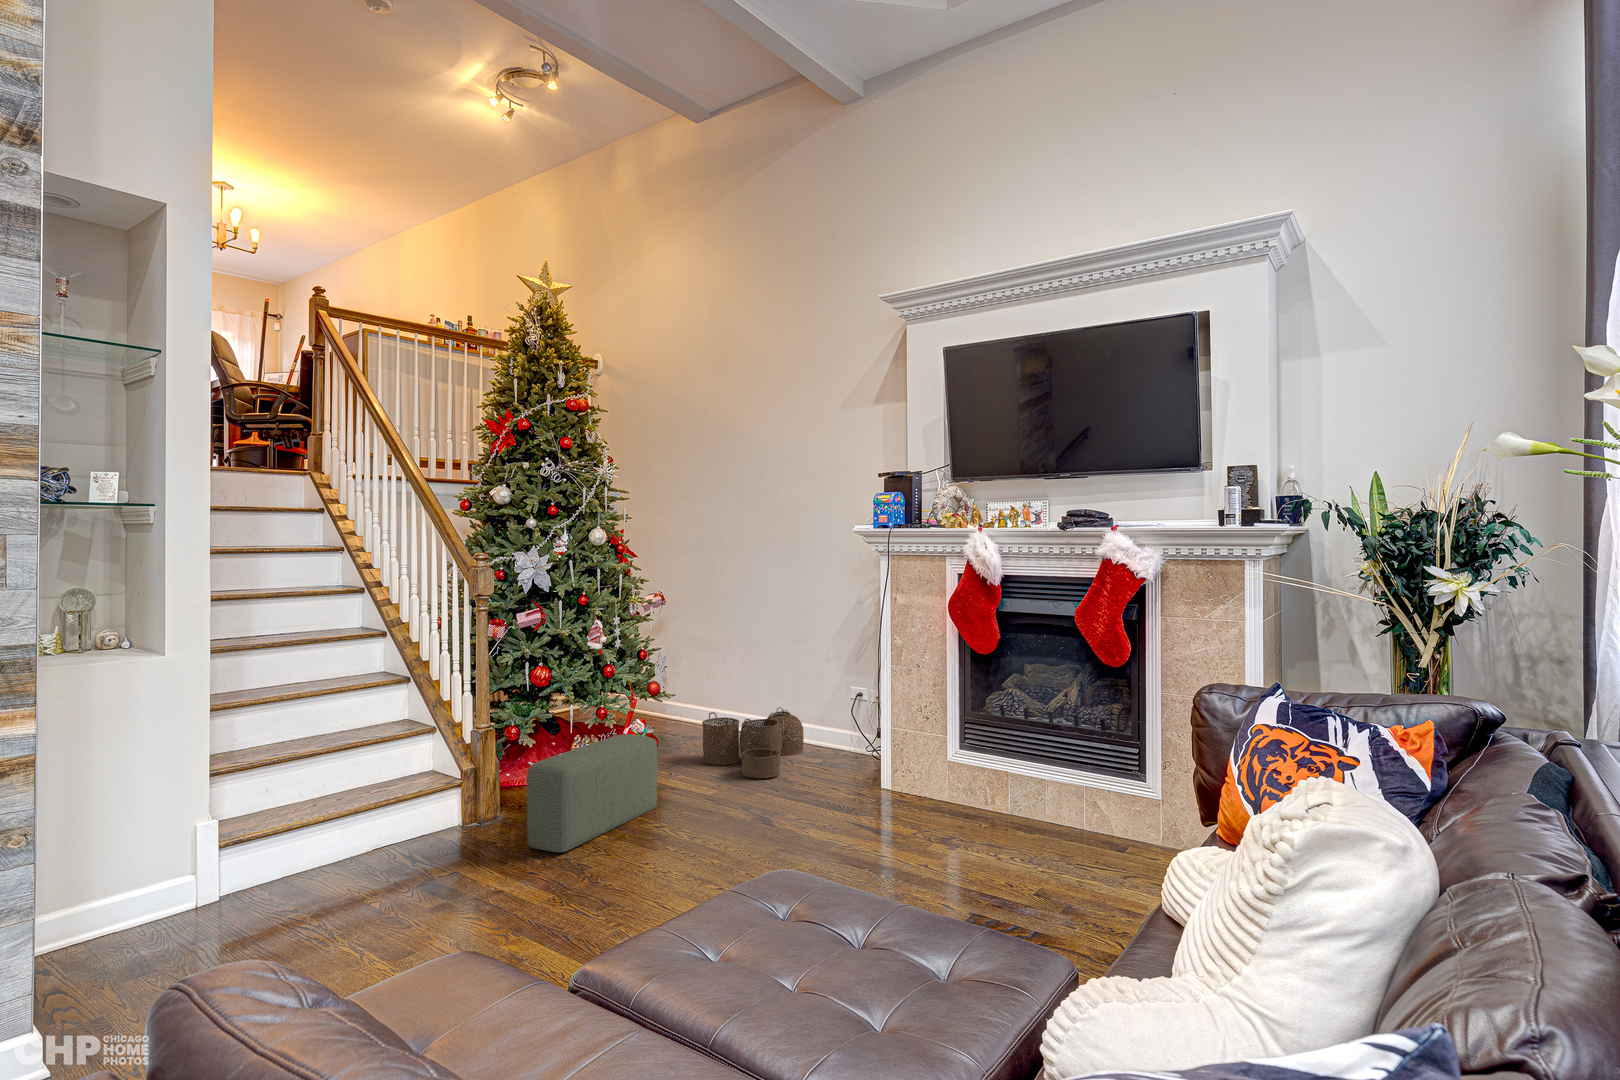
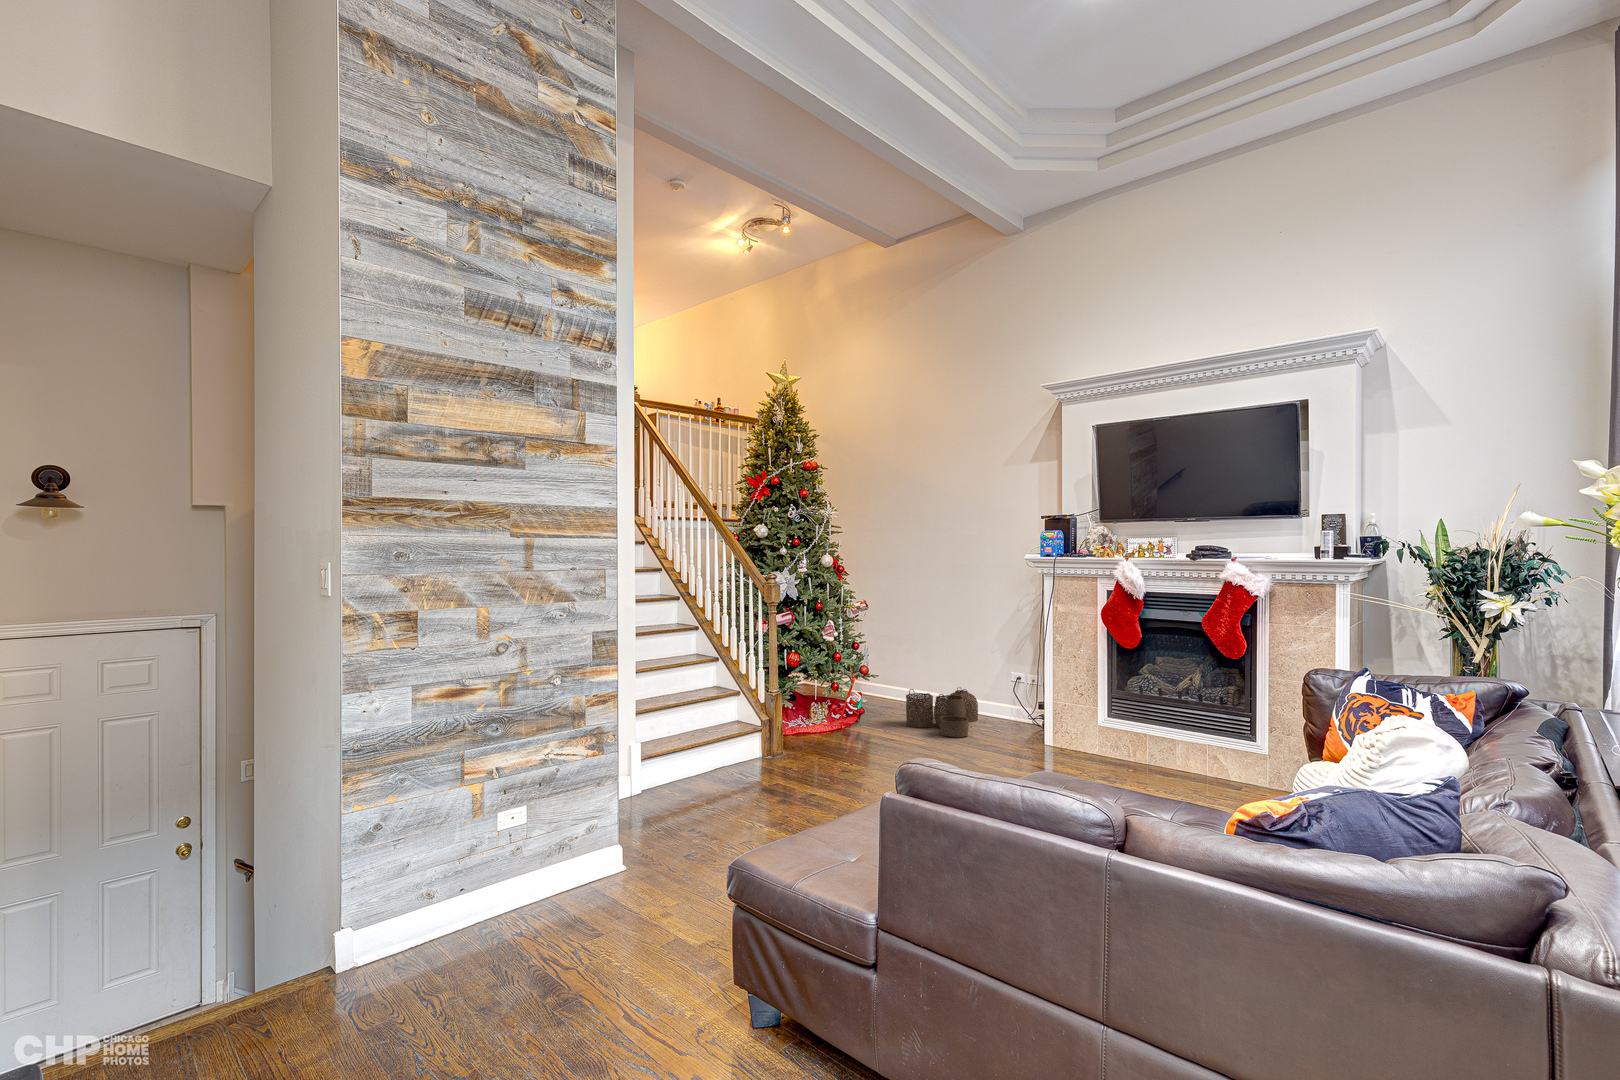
pouf: present [527,734,658,852] -> none [817,701,890,777]

